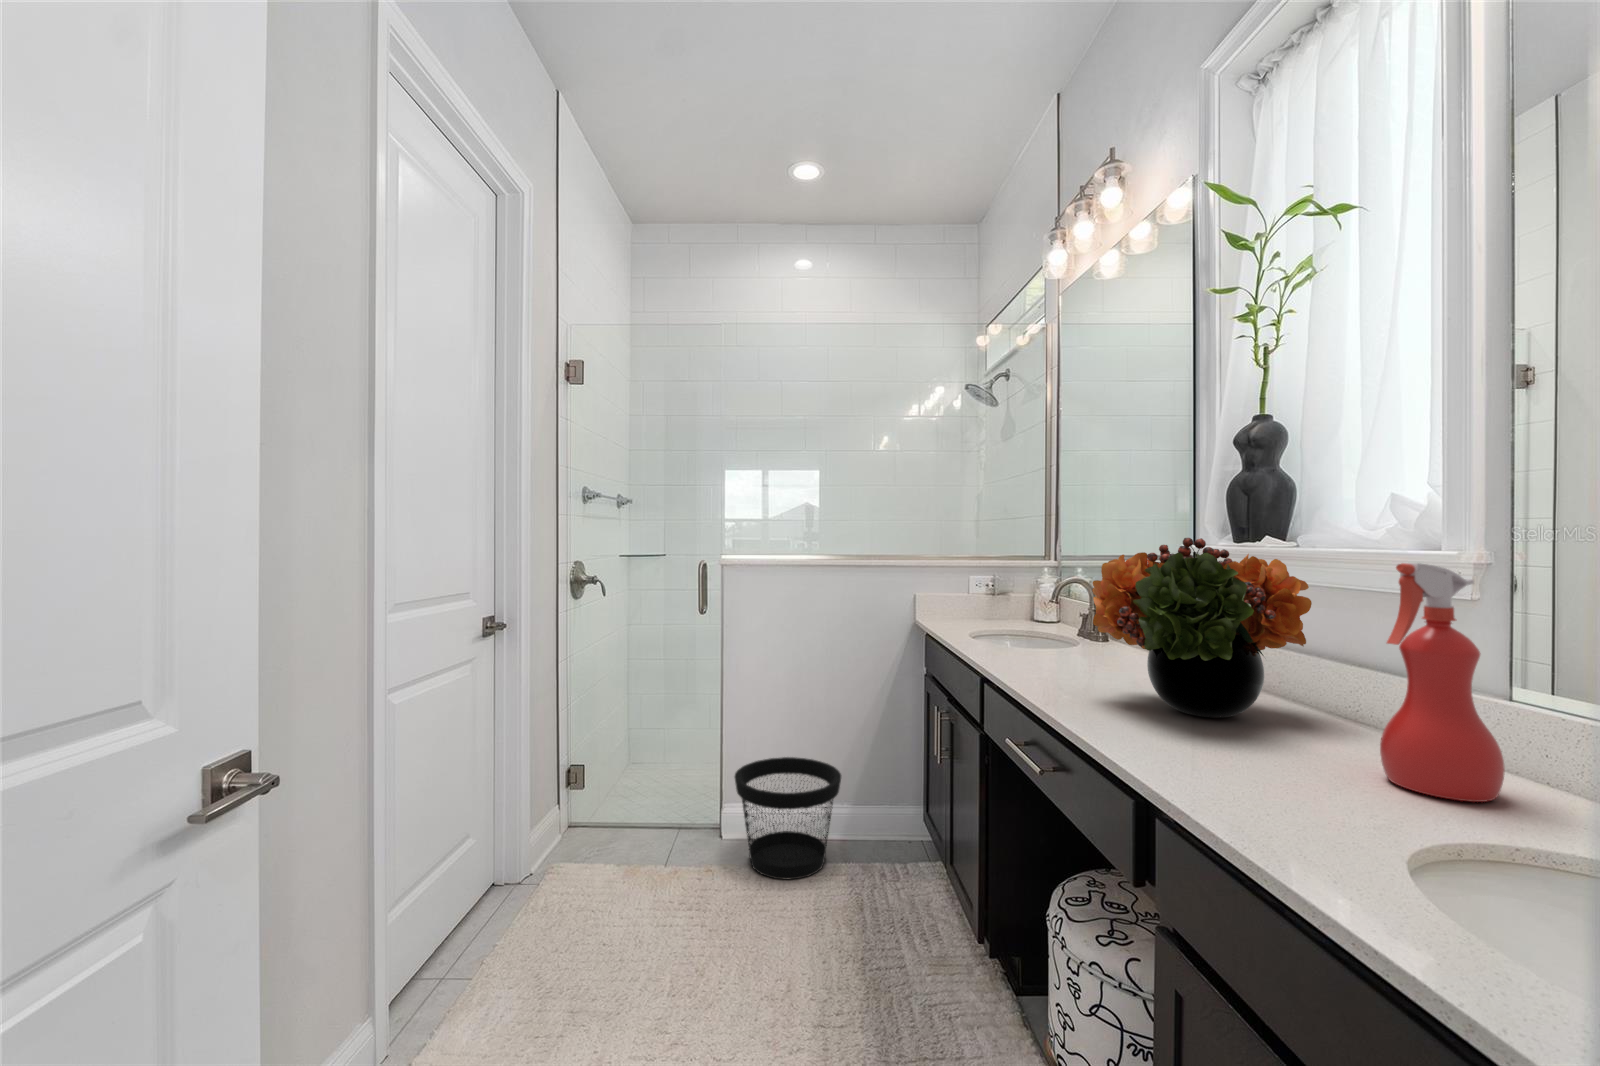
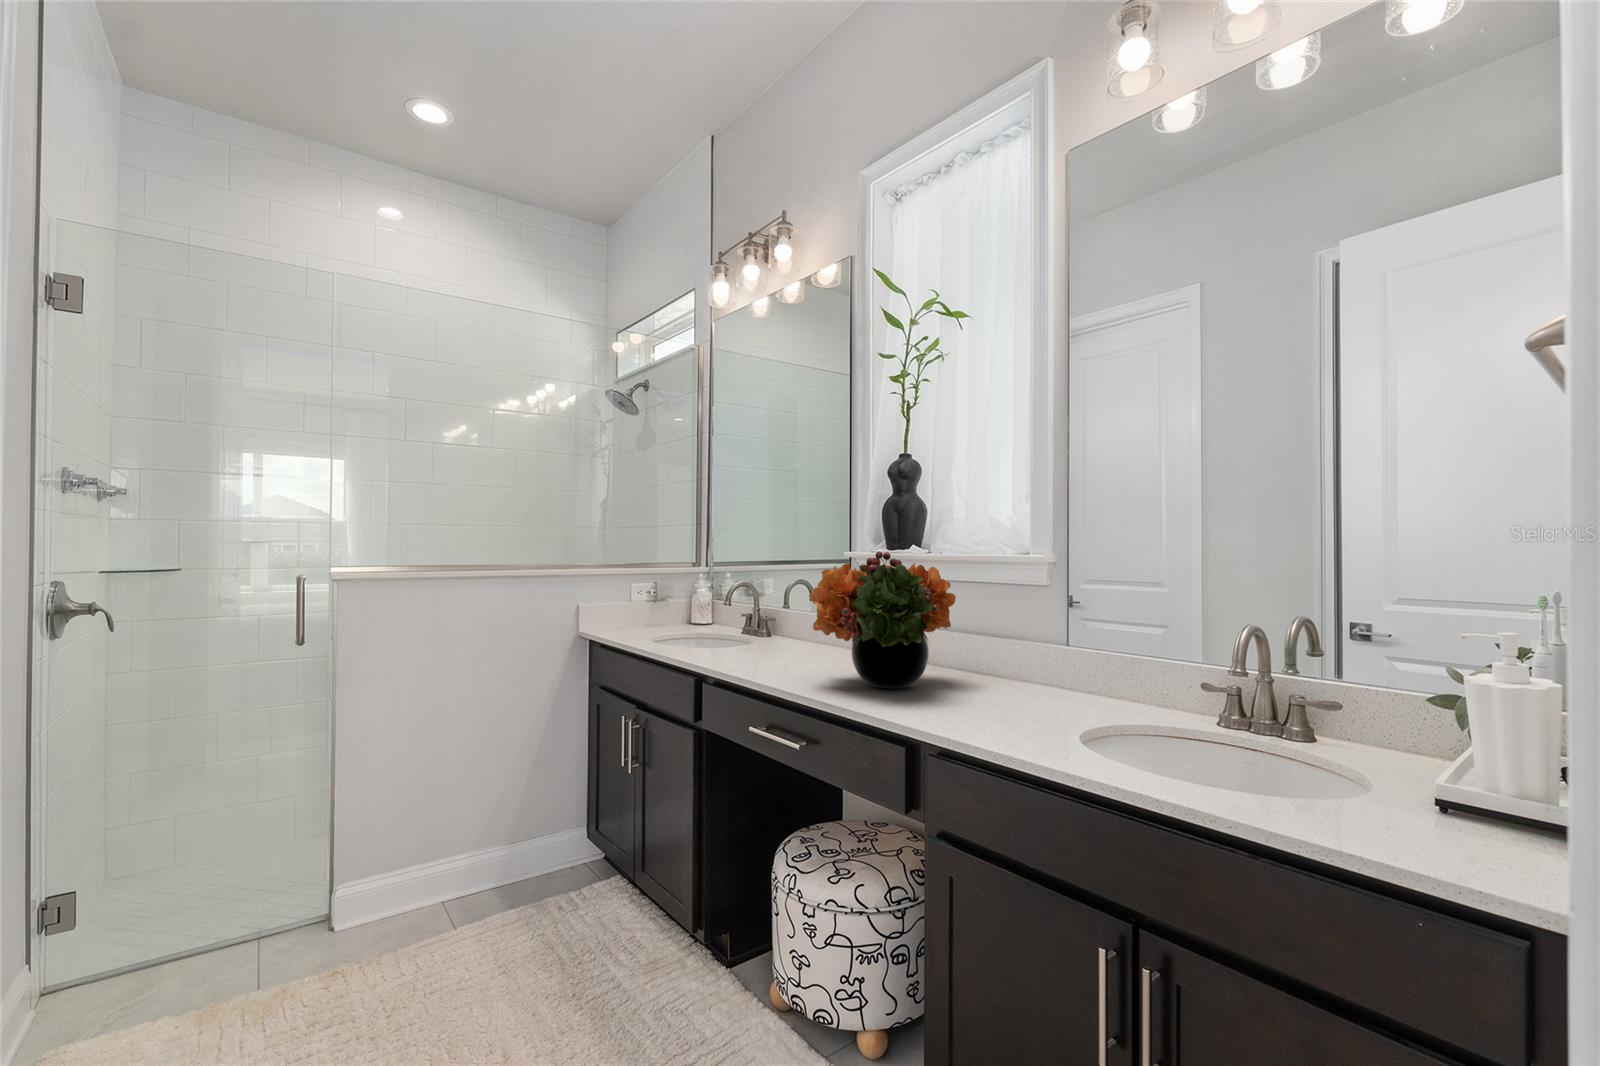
spray bottle: present [1380,563,1505,802] -> none [1012,570,1070,716]
wastebasket: present [735,757,841,880] -> none [369,804,509,952]

